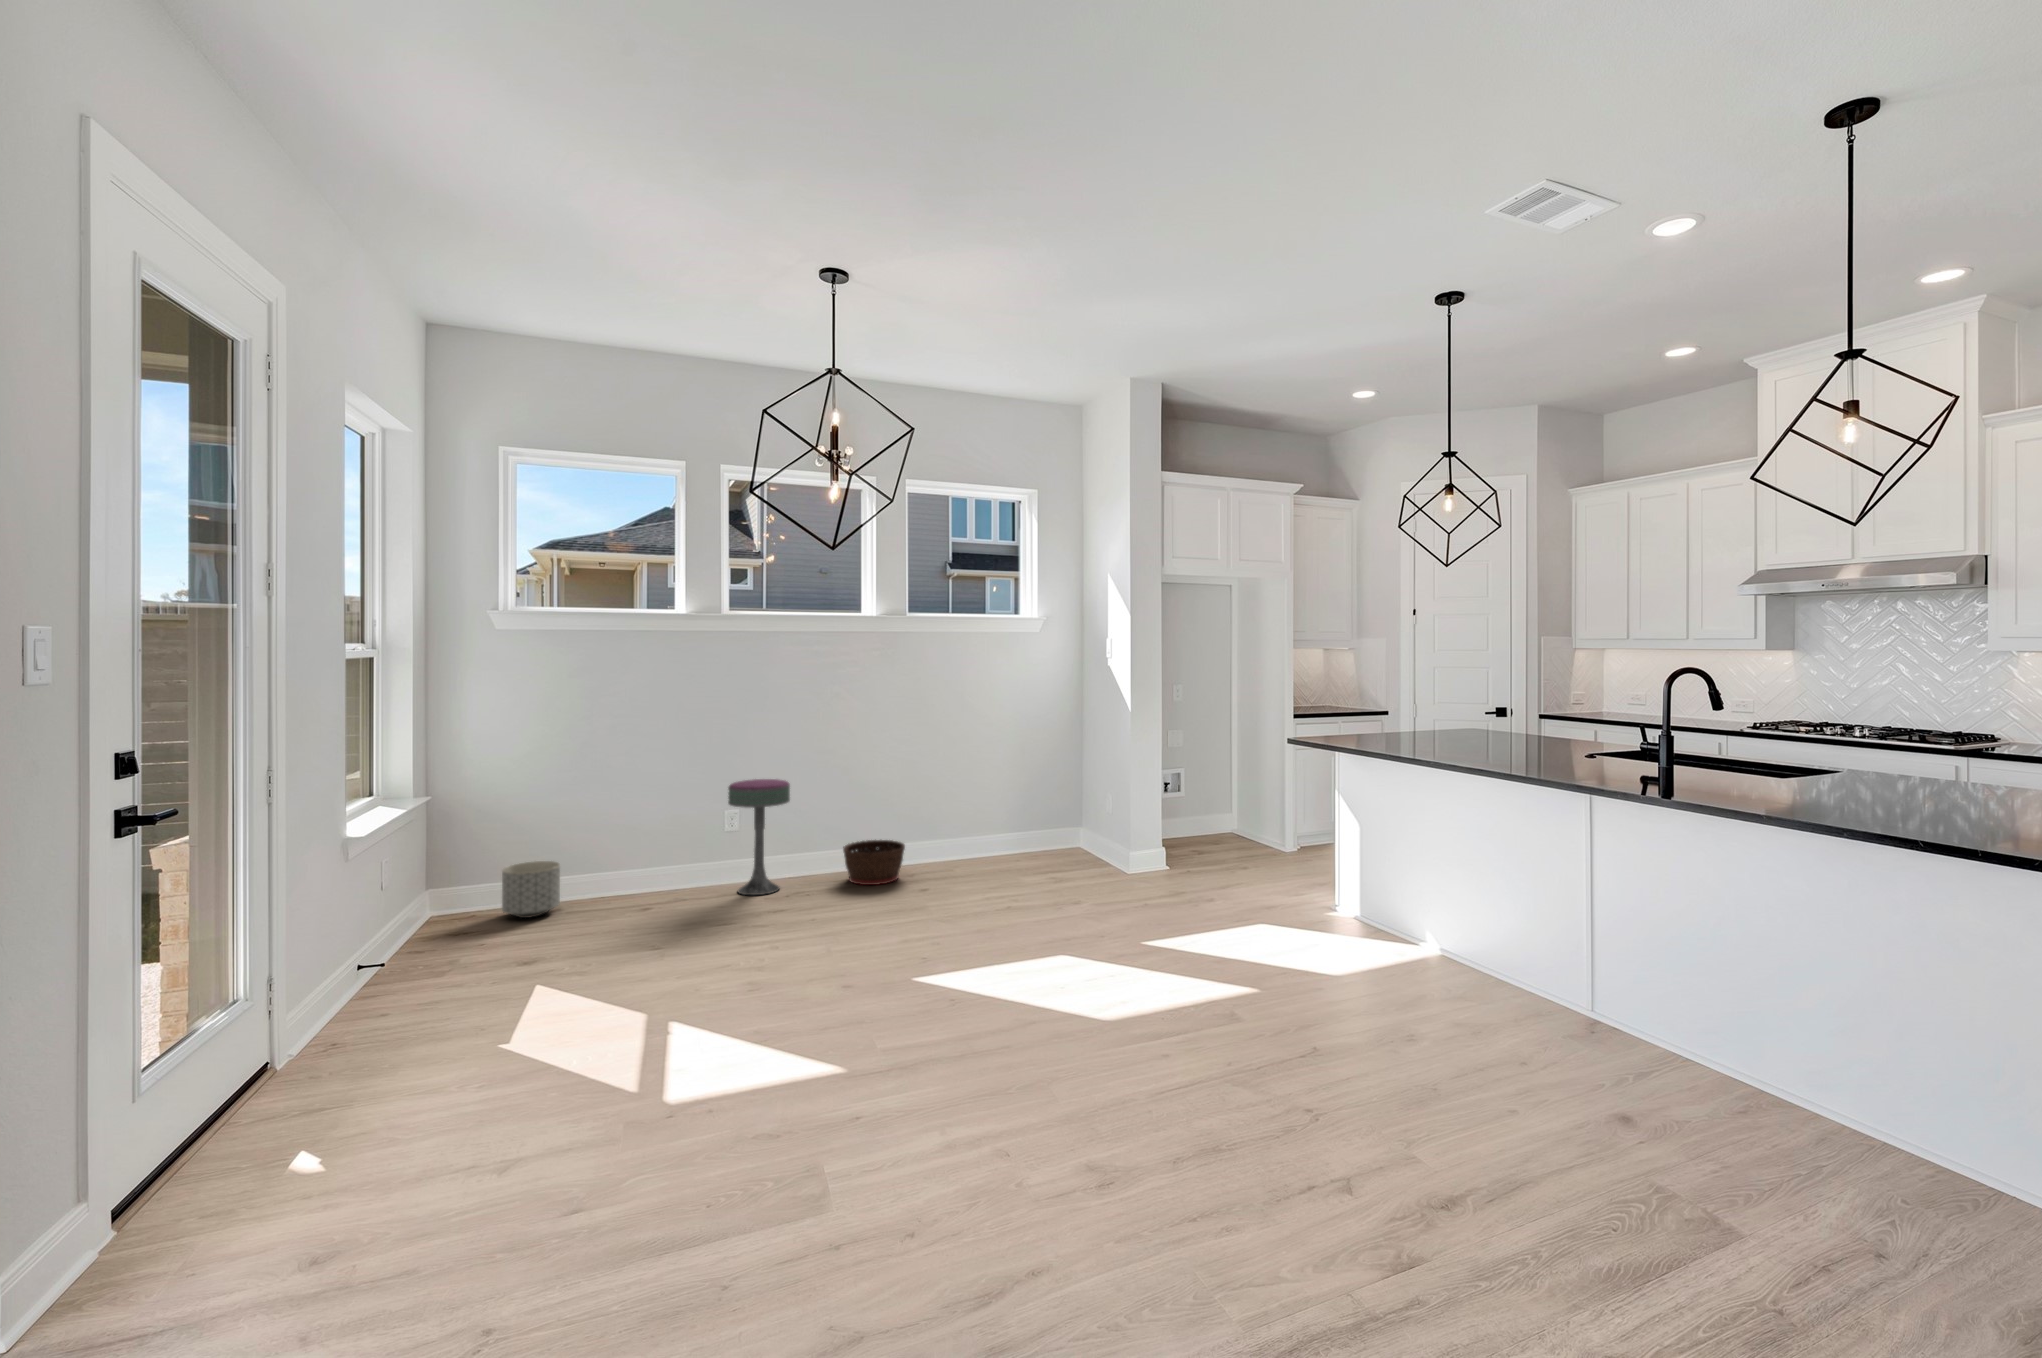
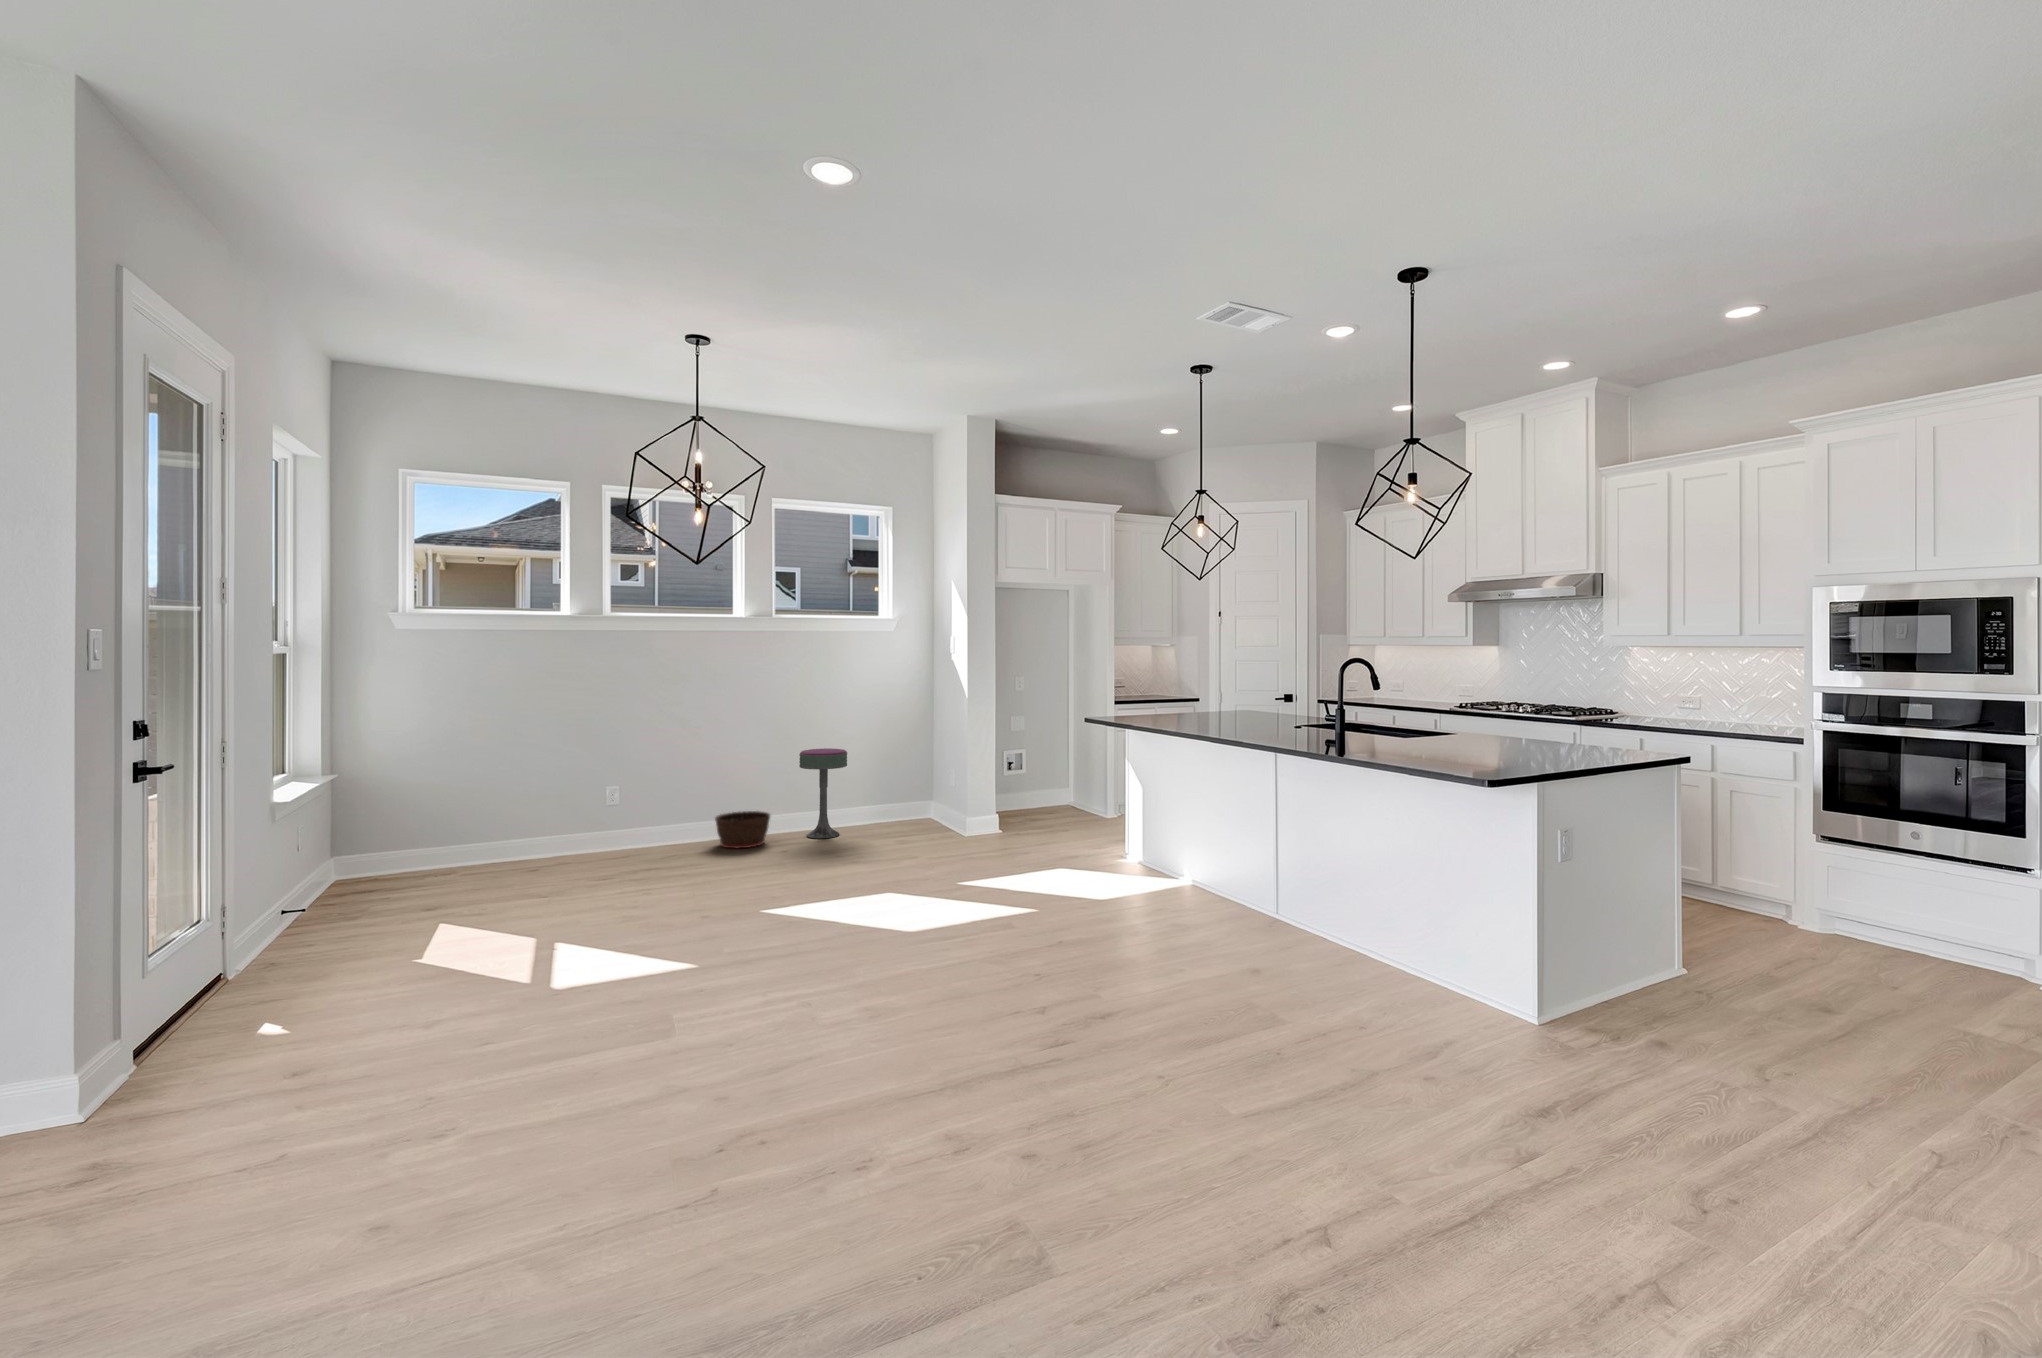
bar stool: present [728,779,790,895] -> present [799,748,847,838]
planter: present [502,861,560,918] -> none [406,830,459,879]

